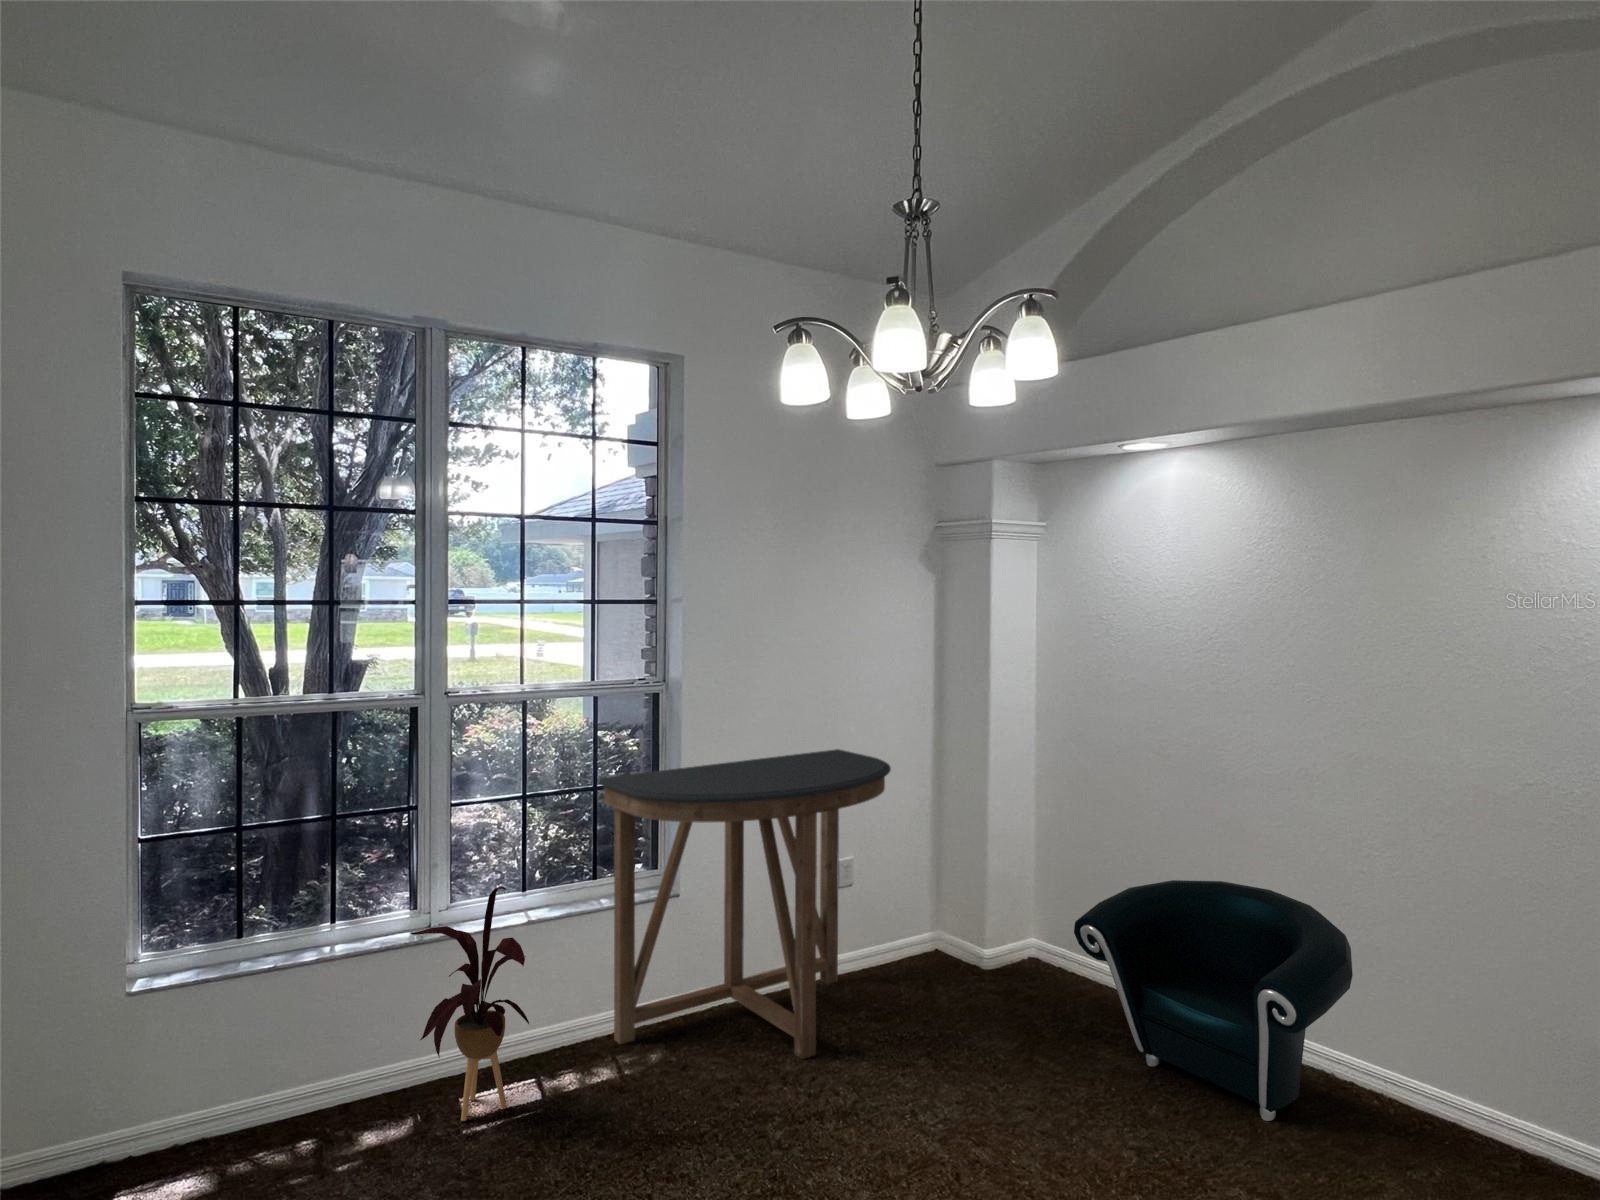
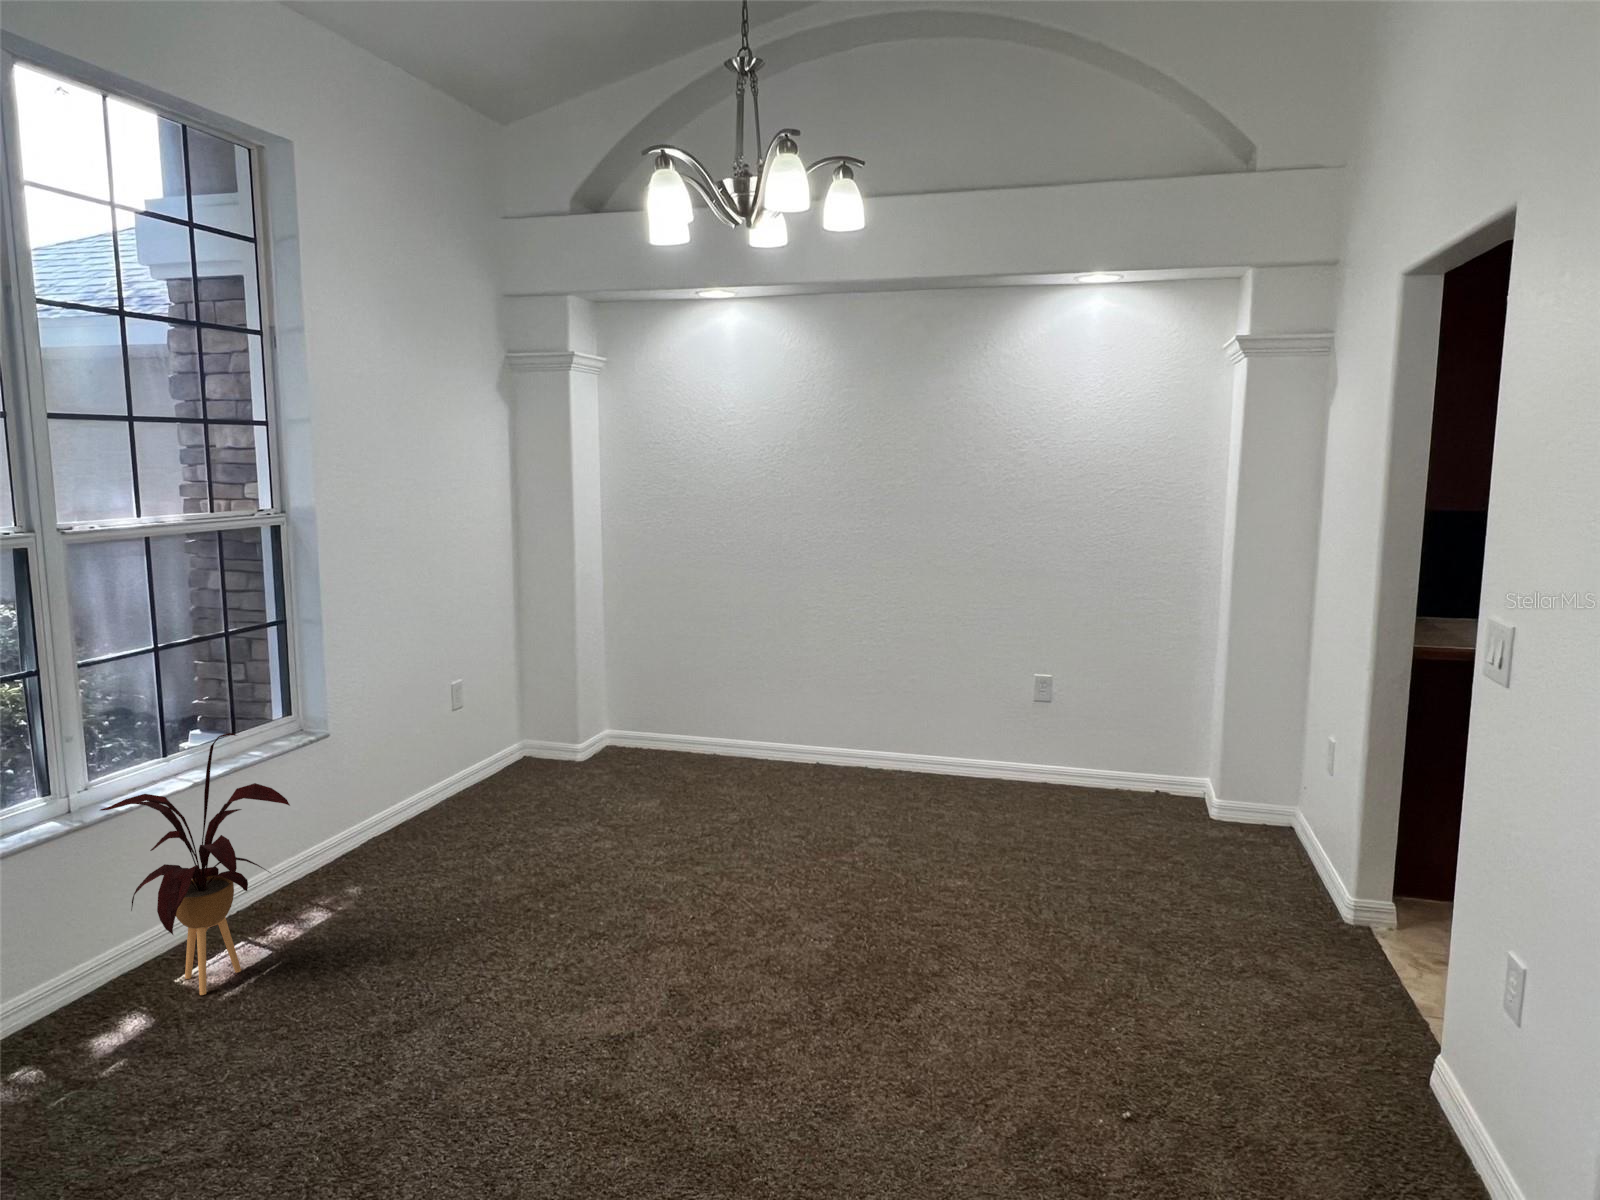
console table: present [599,749,891,1059] -> none [254,576,533,893]
armchair: present [1074,880,1353,1121] -> none [698,644,898,796]

